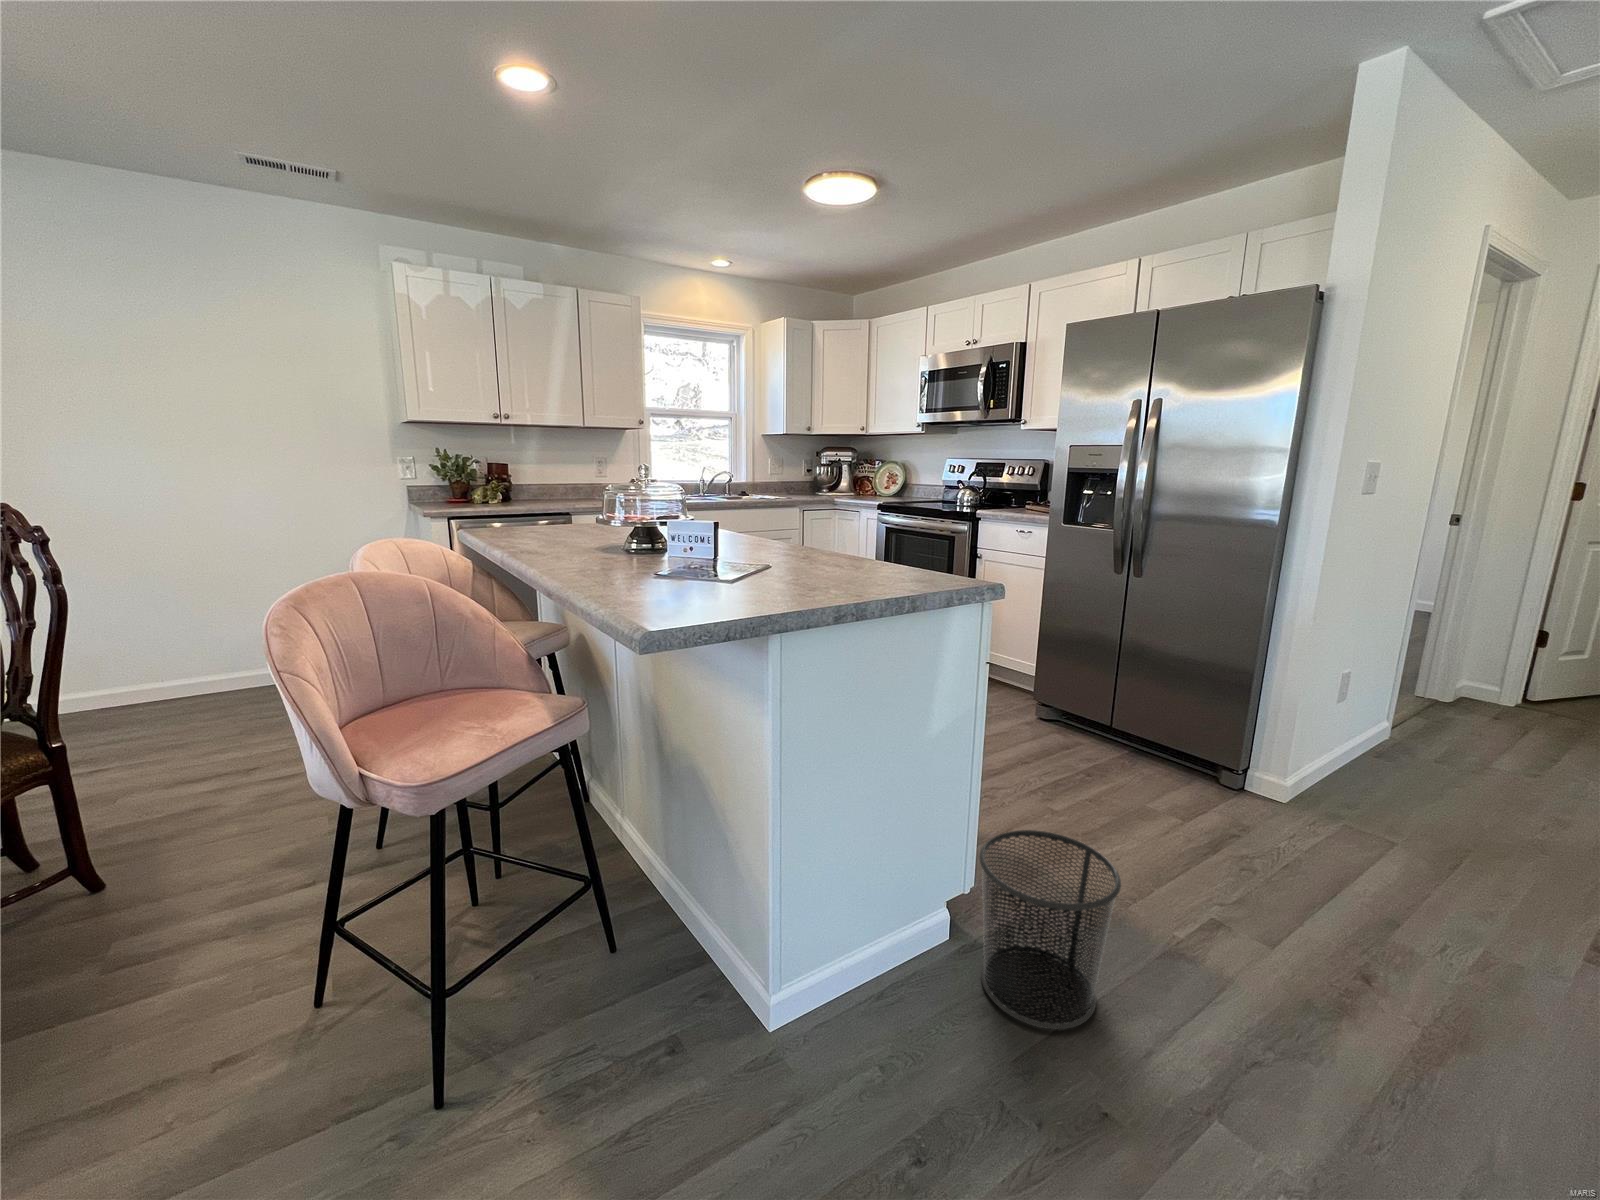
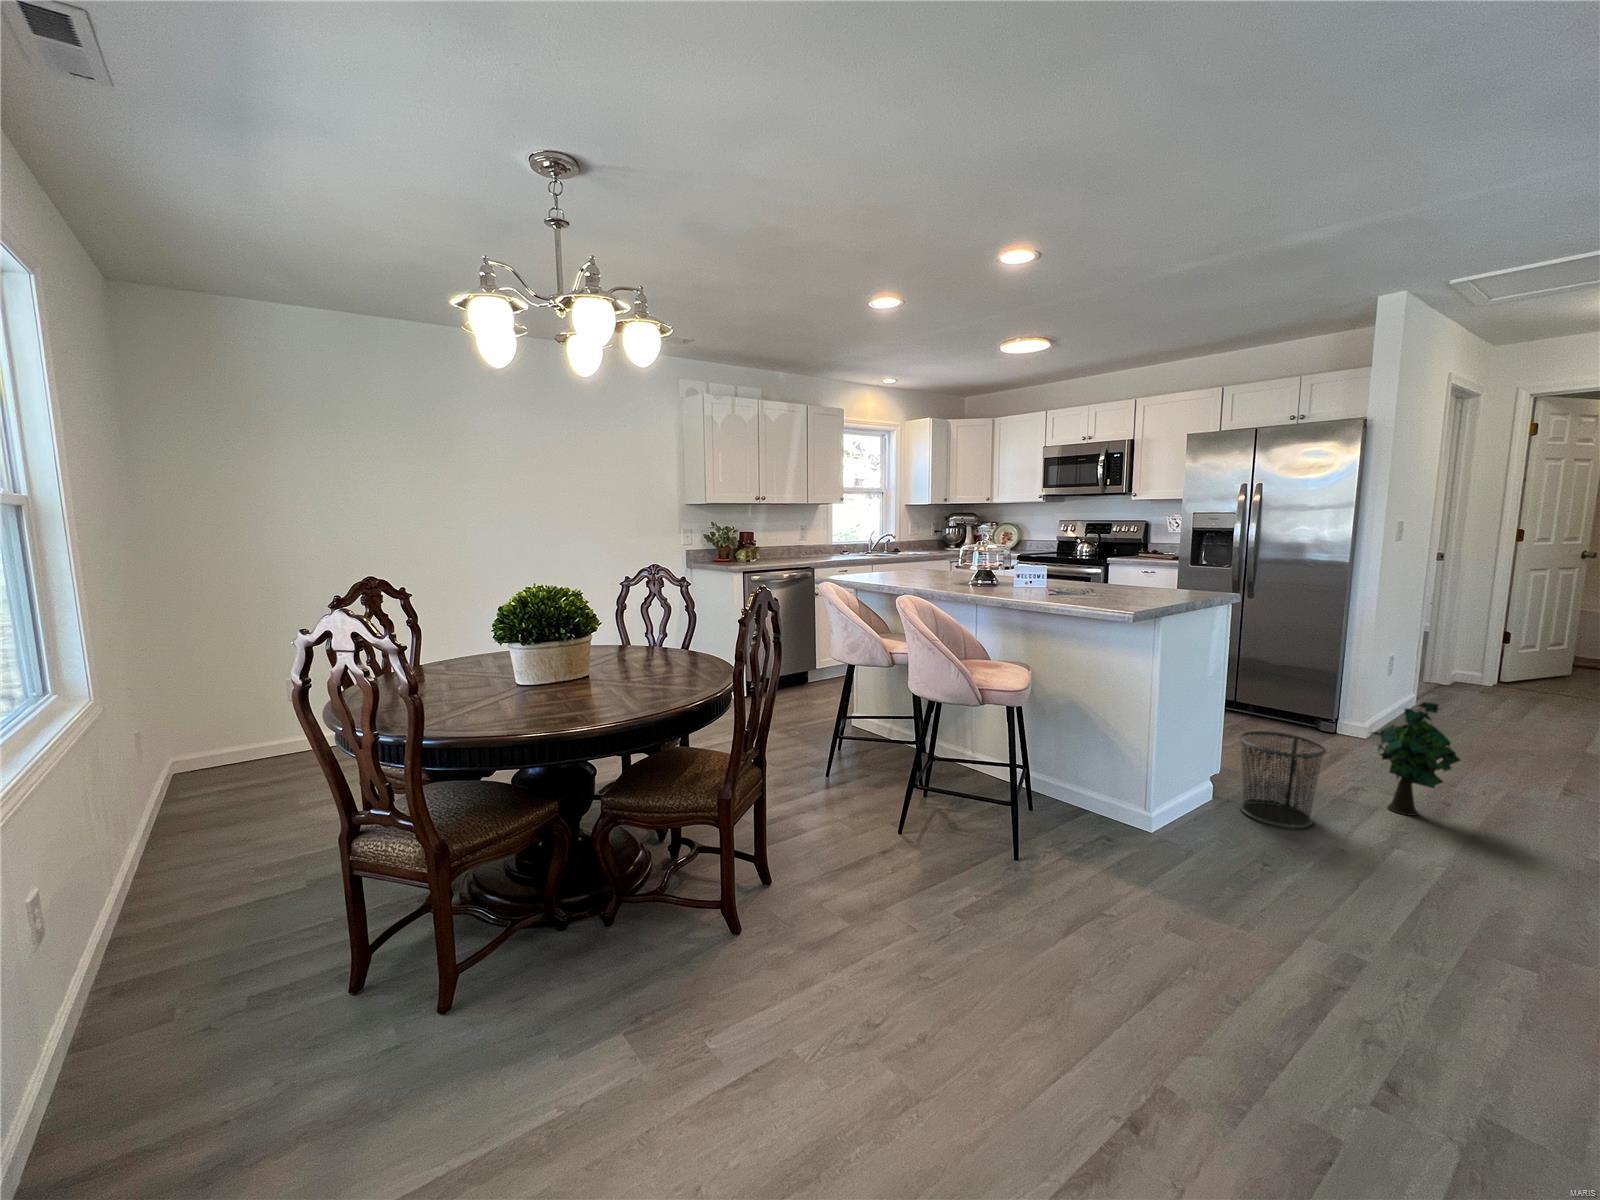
decorative plant: none [1234,801,1385,1002] -> present [1372,702,1460,816]

